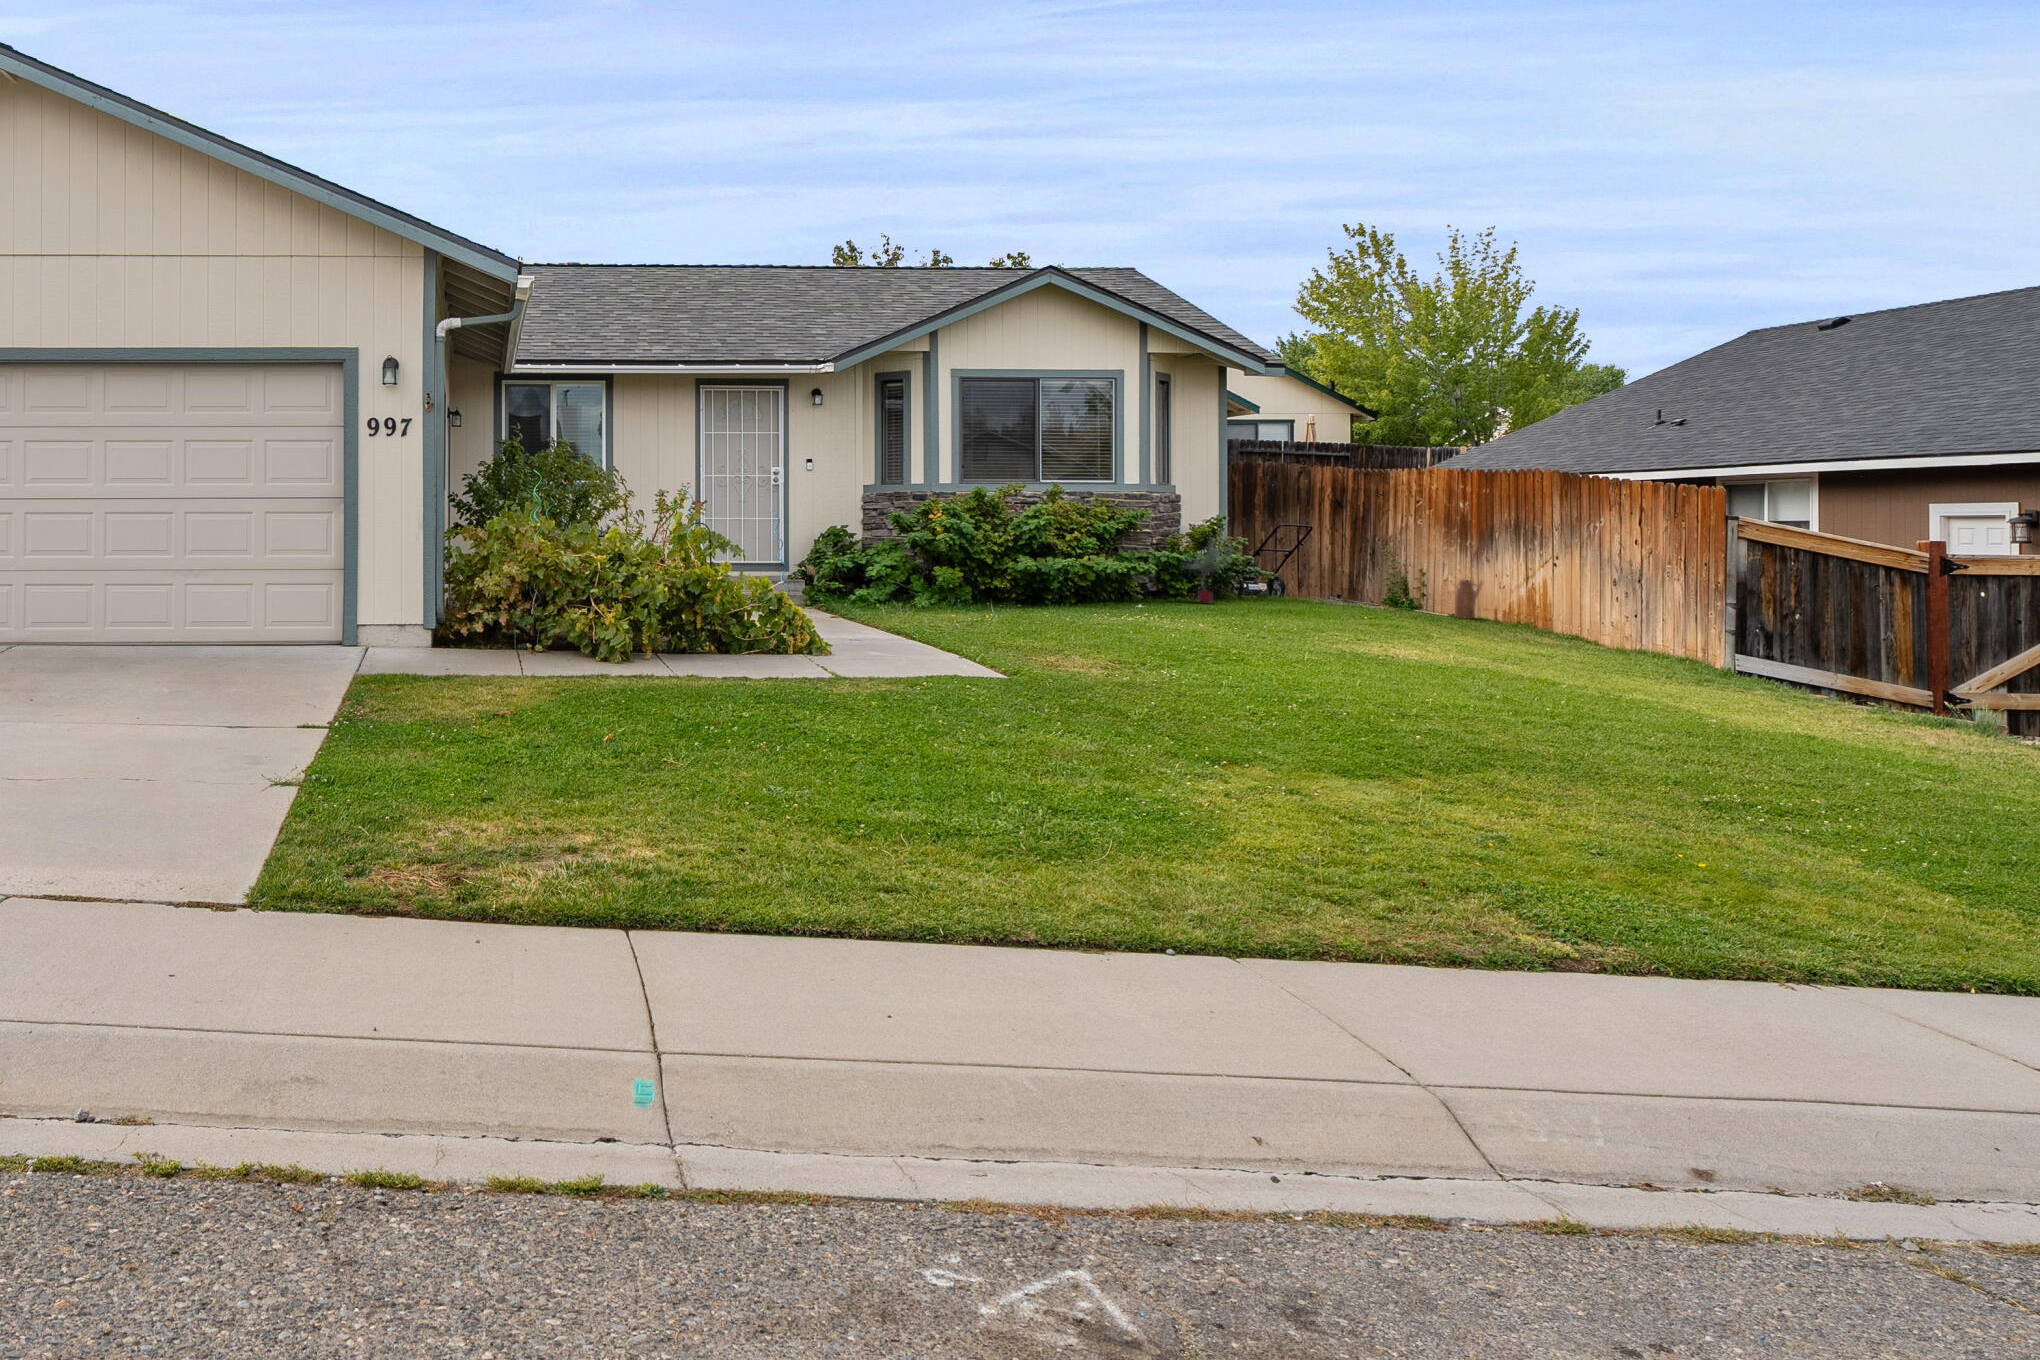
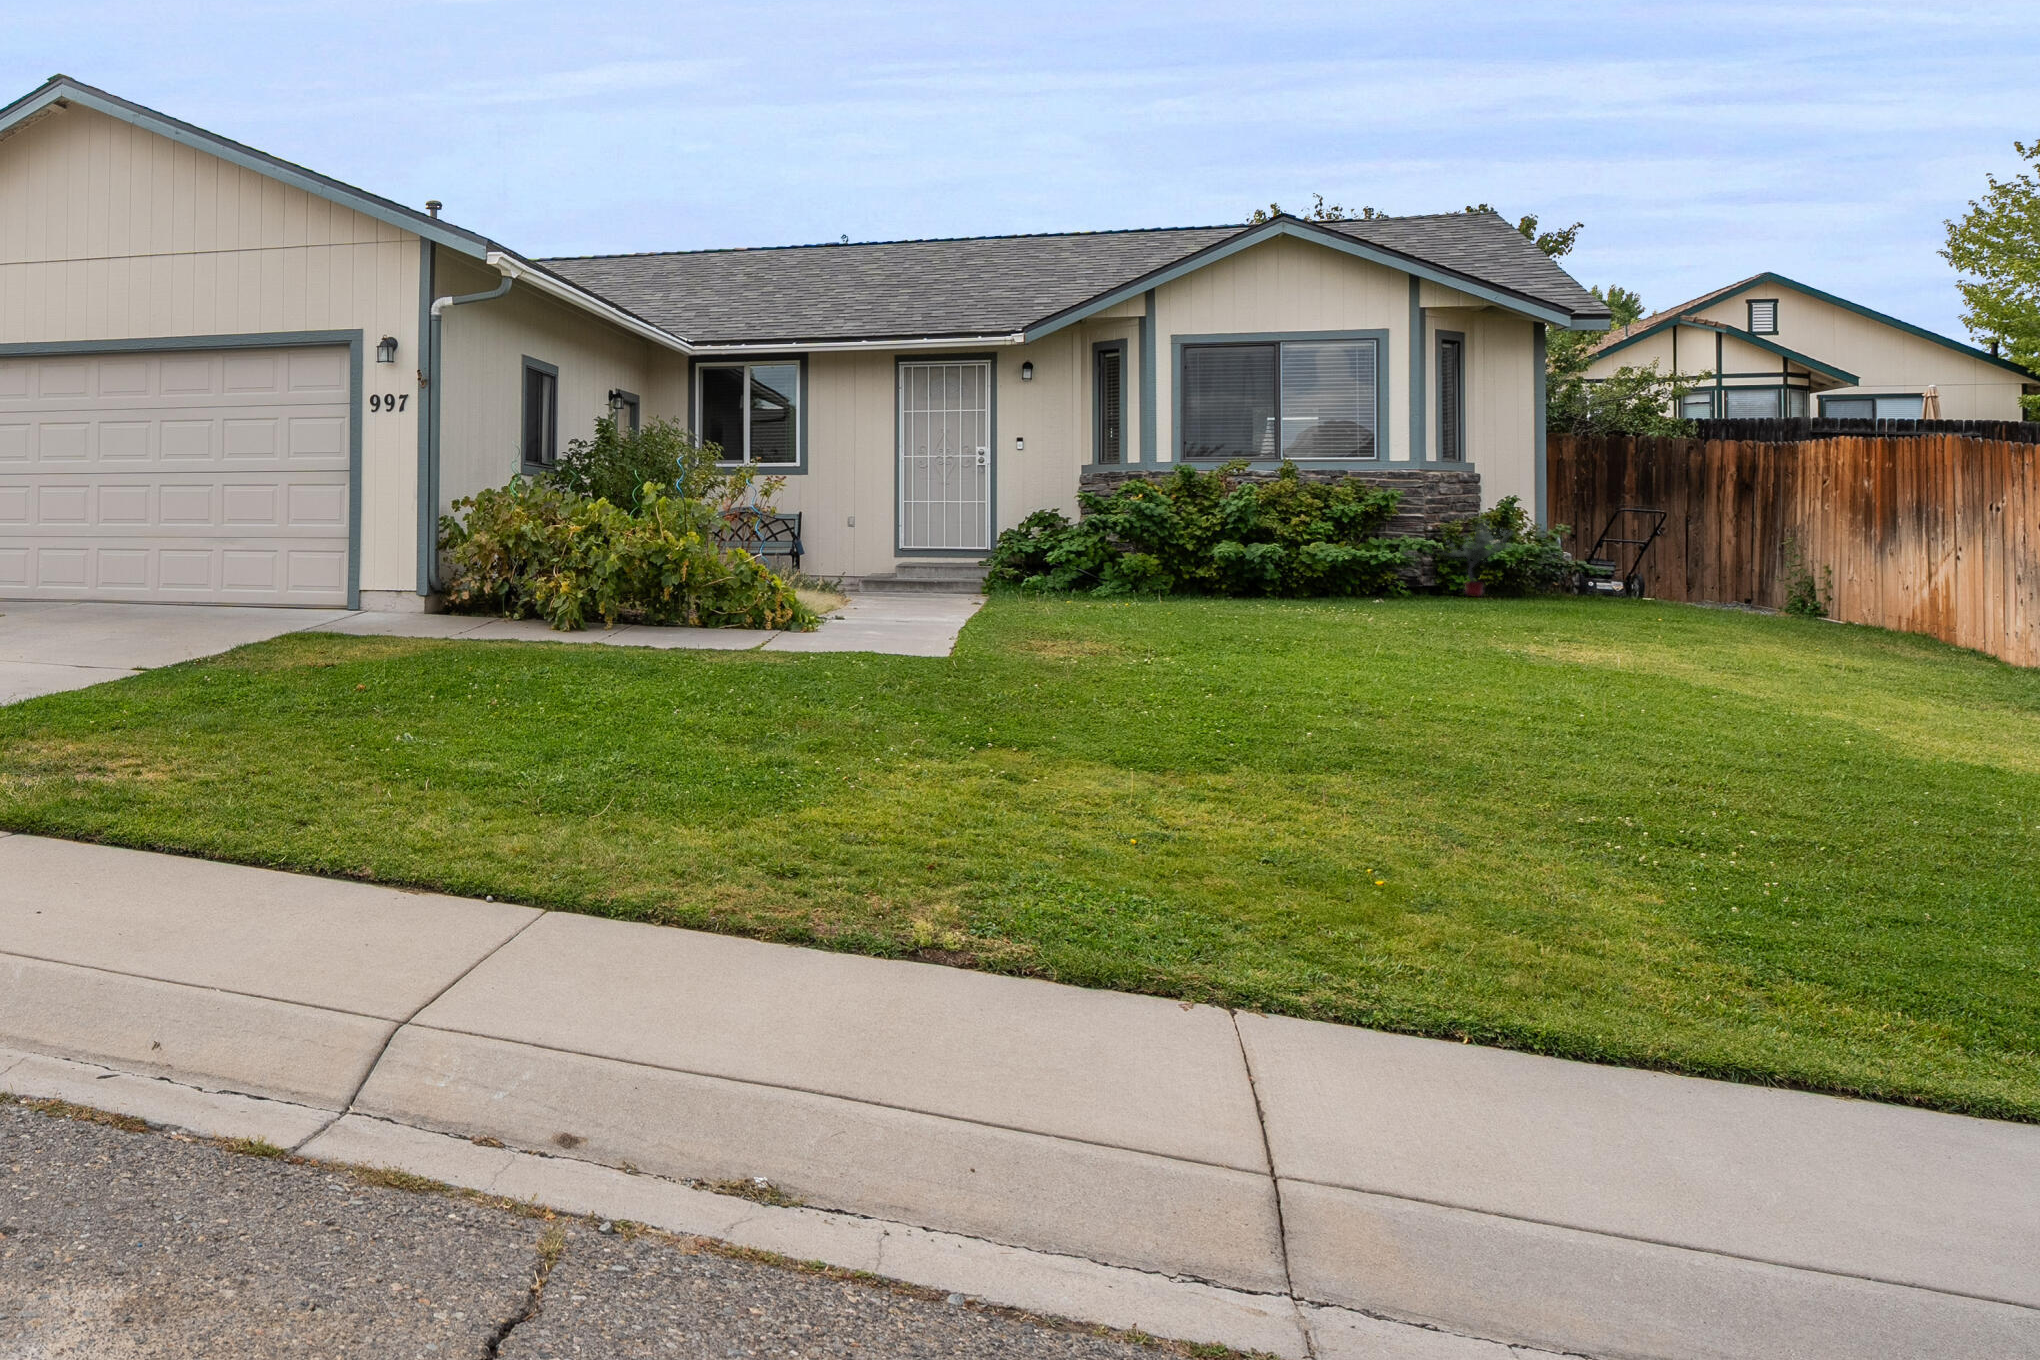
watering can: present [1455,580,1482,619] -> none [1817,573,1855,623]

